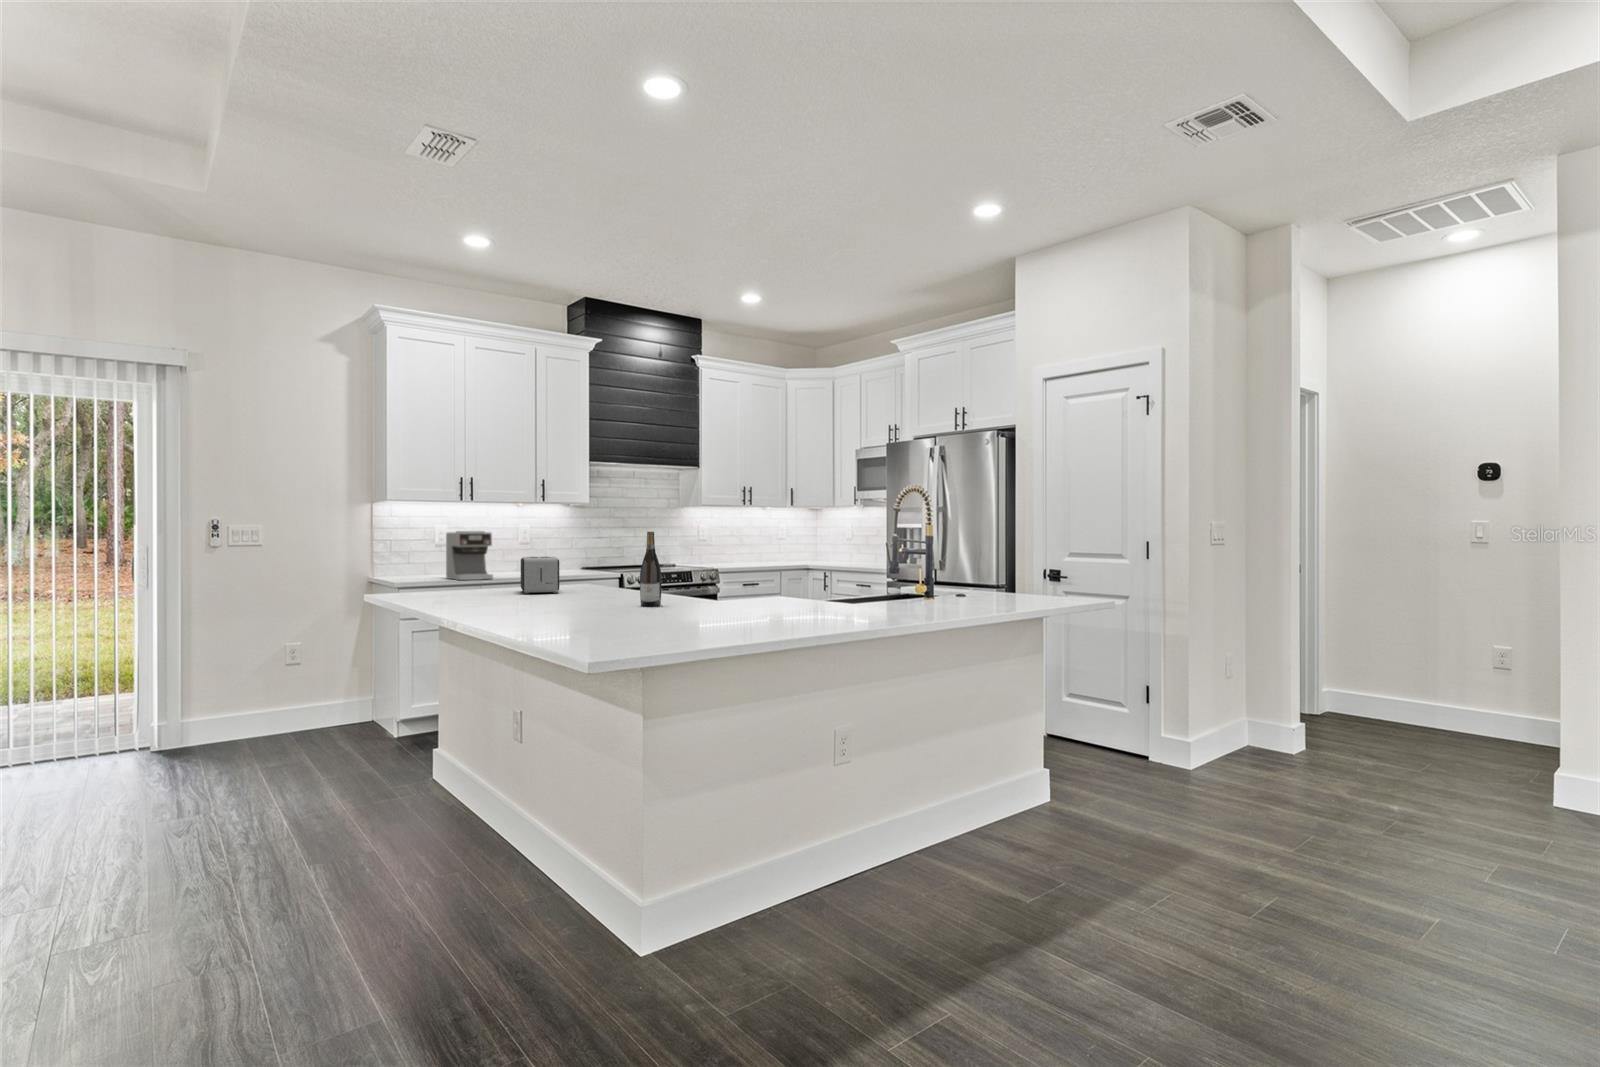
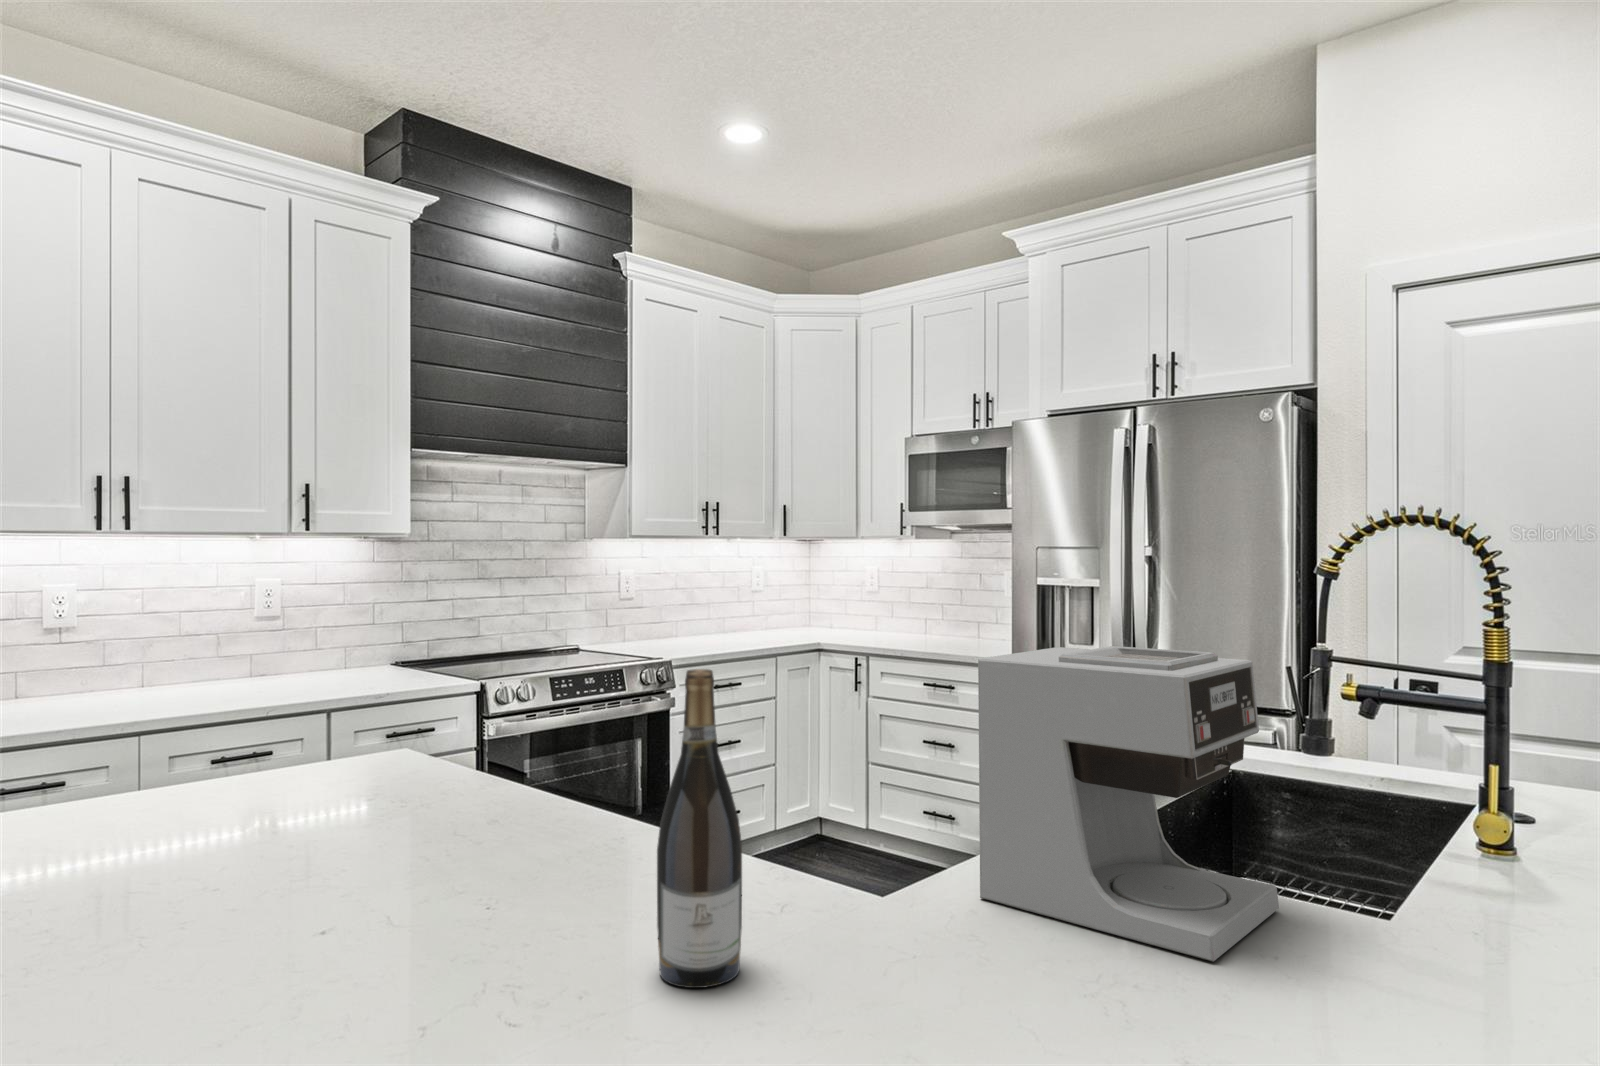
coffee maker: present [446,531,493,580] -> present [978,646,1279,962]
toaster: present [521,557,559,594] -> none [200,696,328,834]

